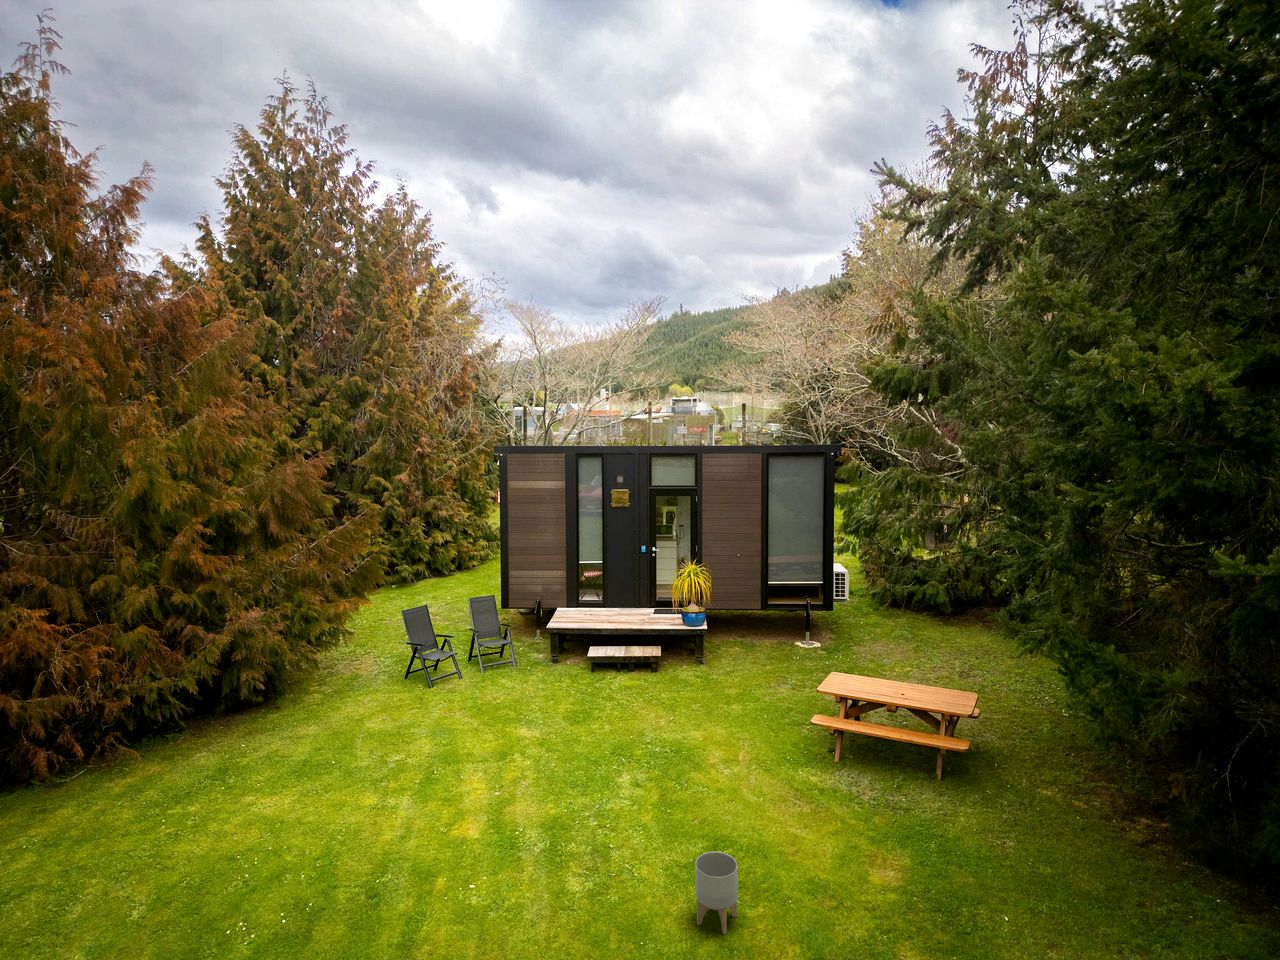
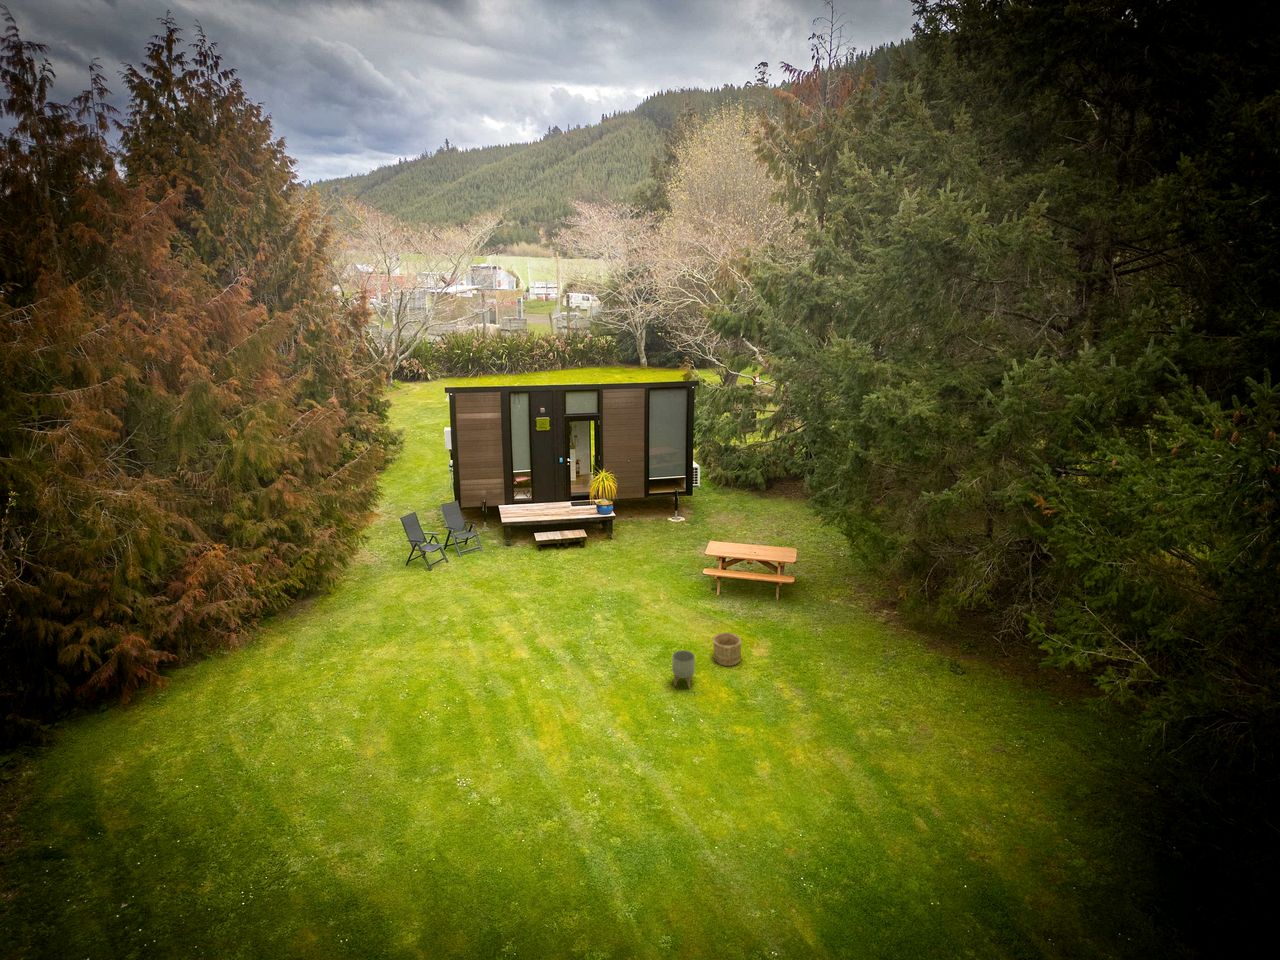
wooden bucket: none [787,830,843,899] -> present [713,633,741,666]

